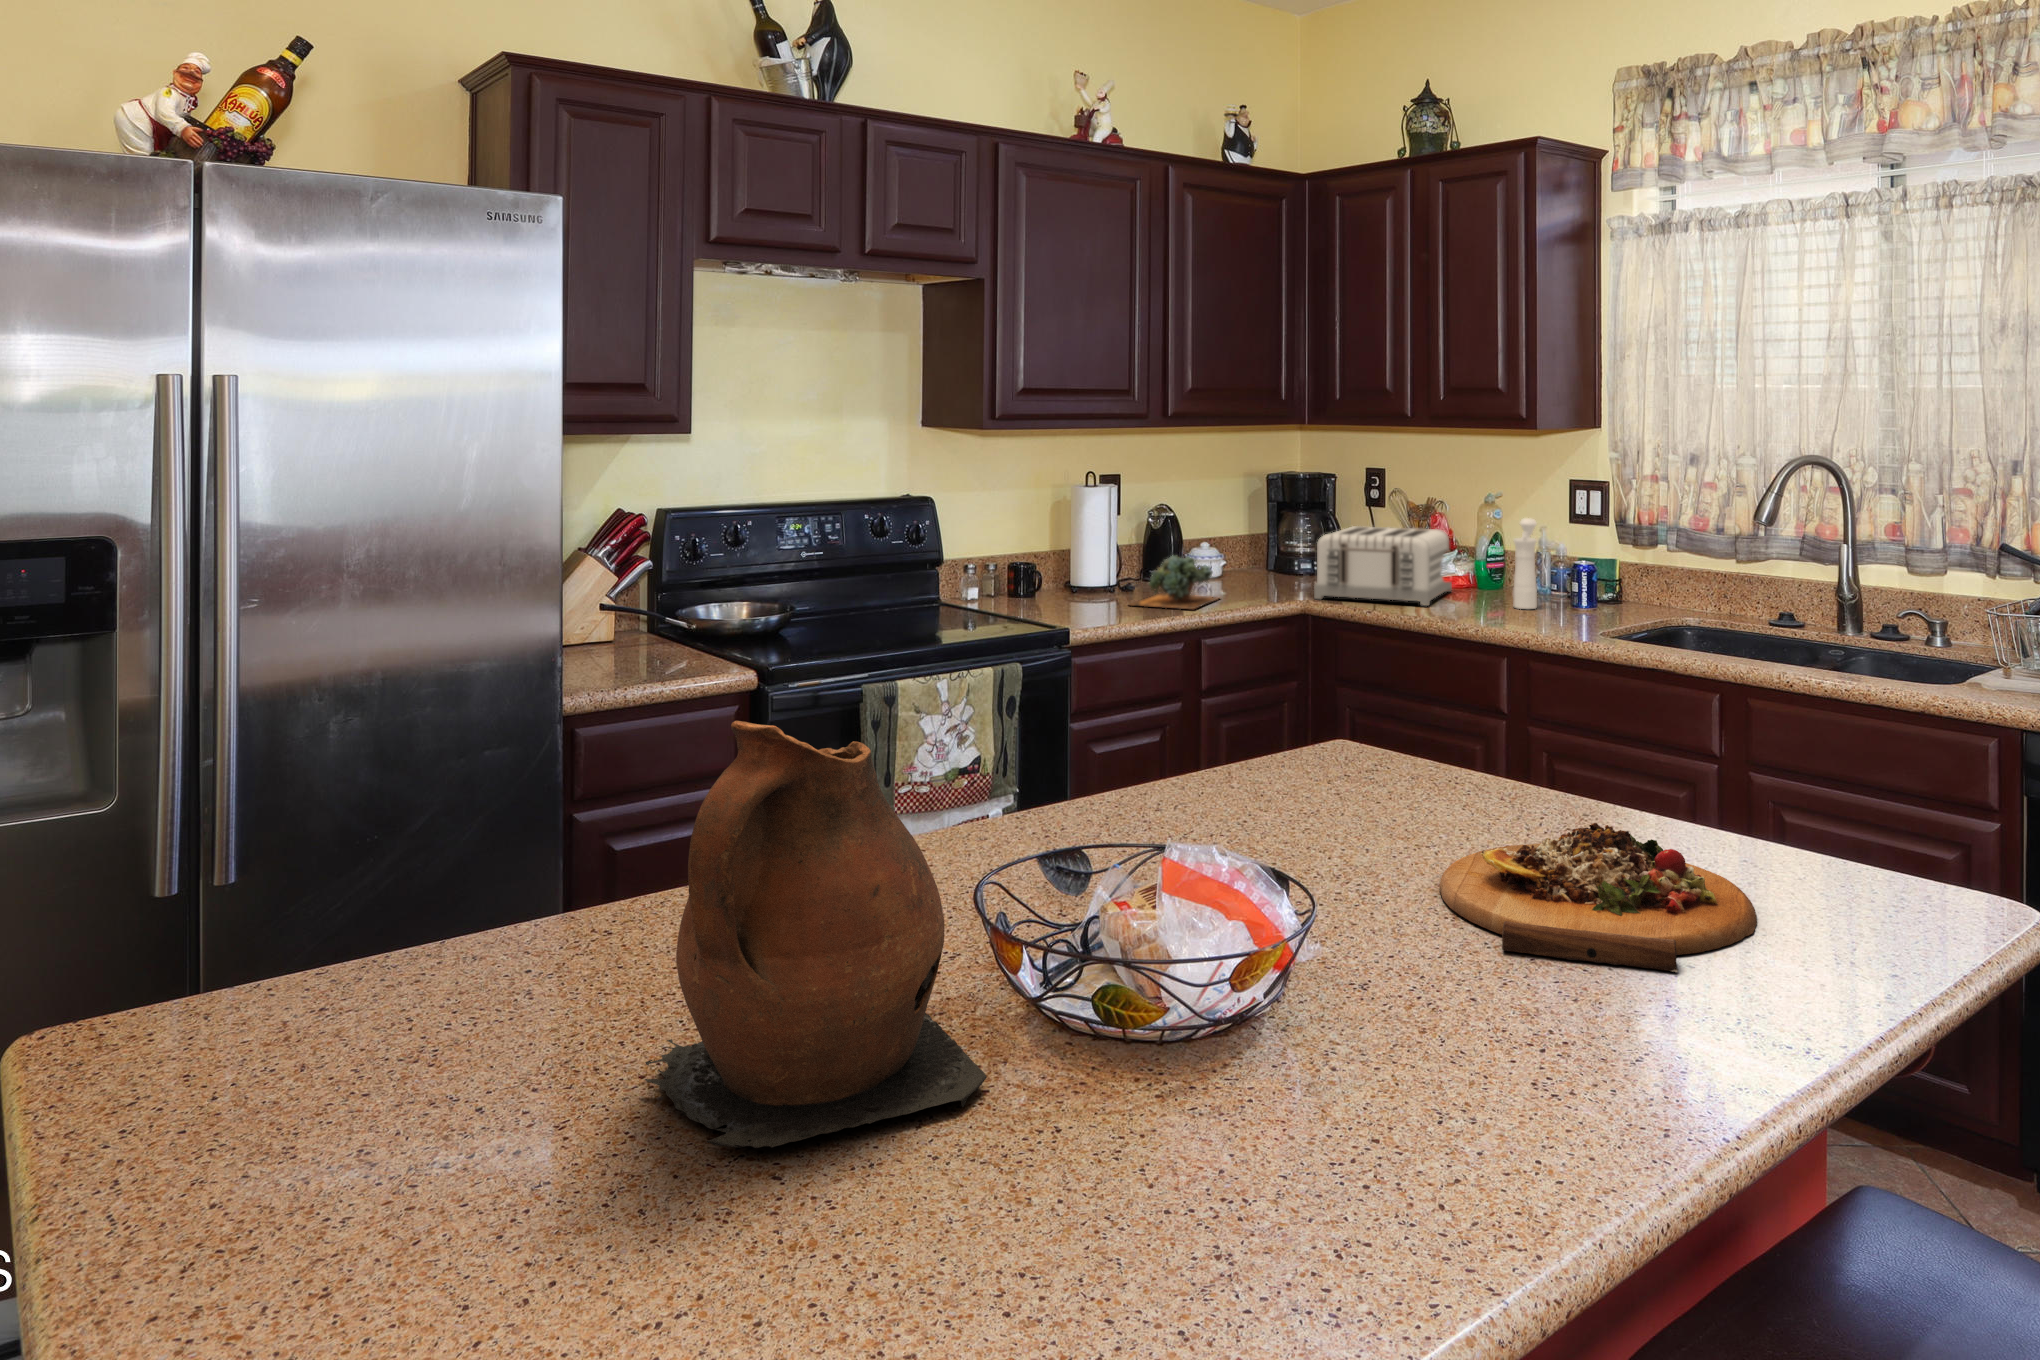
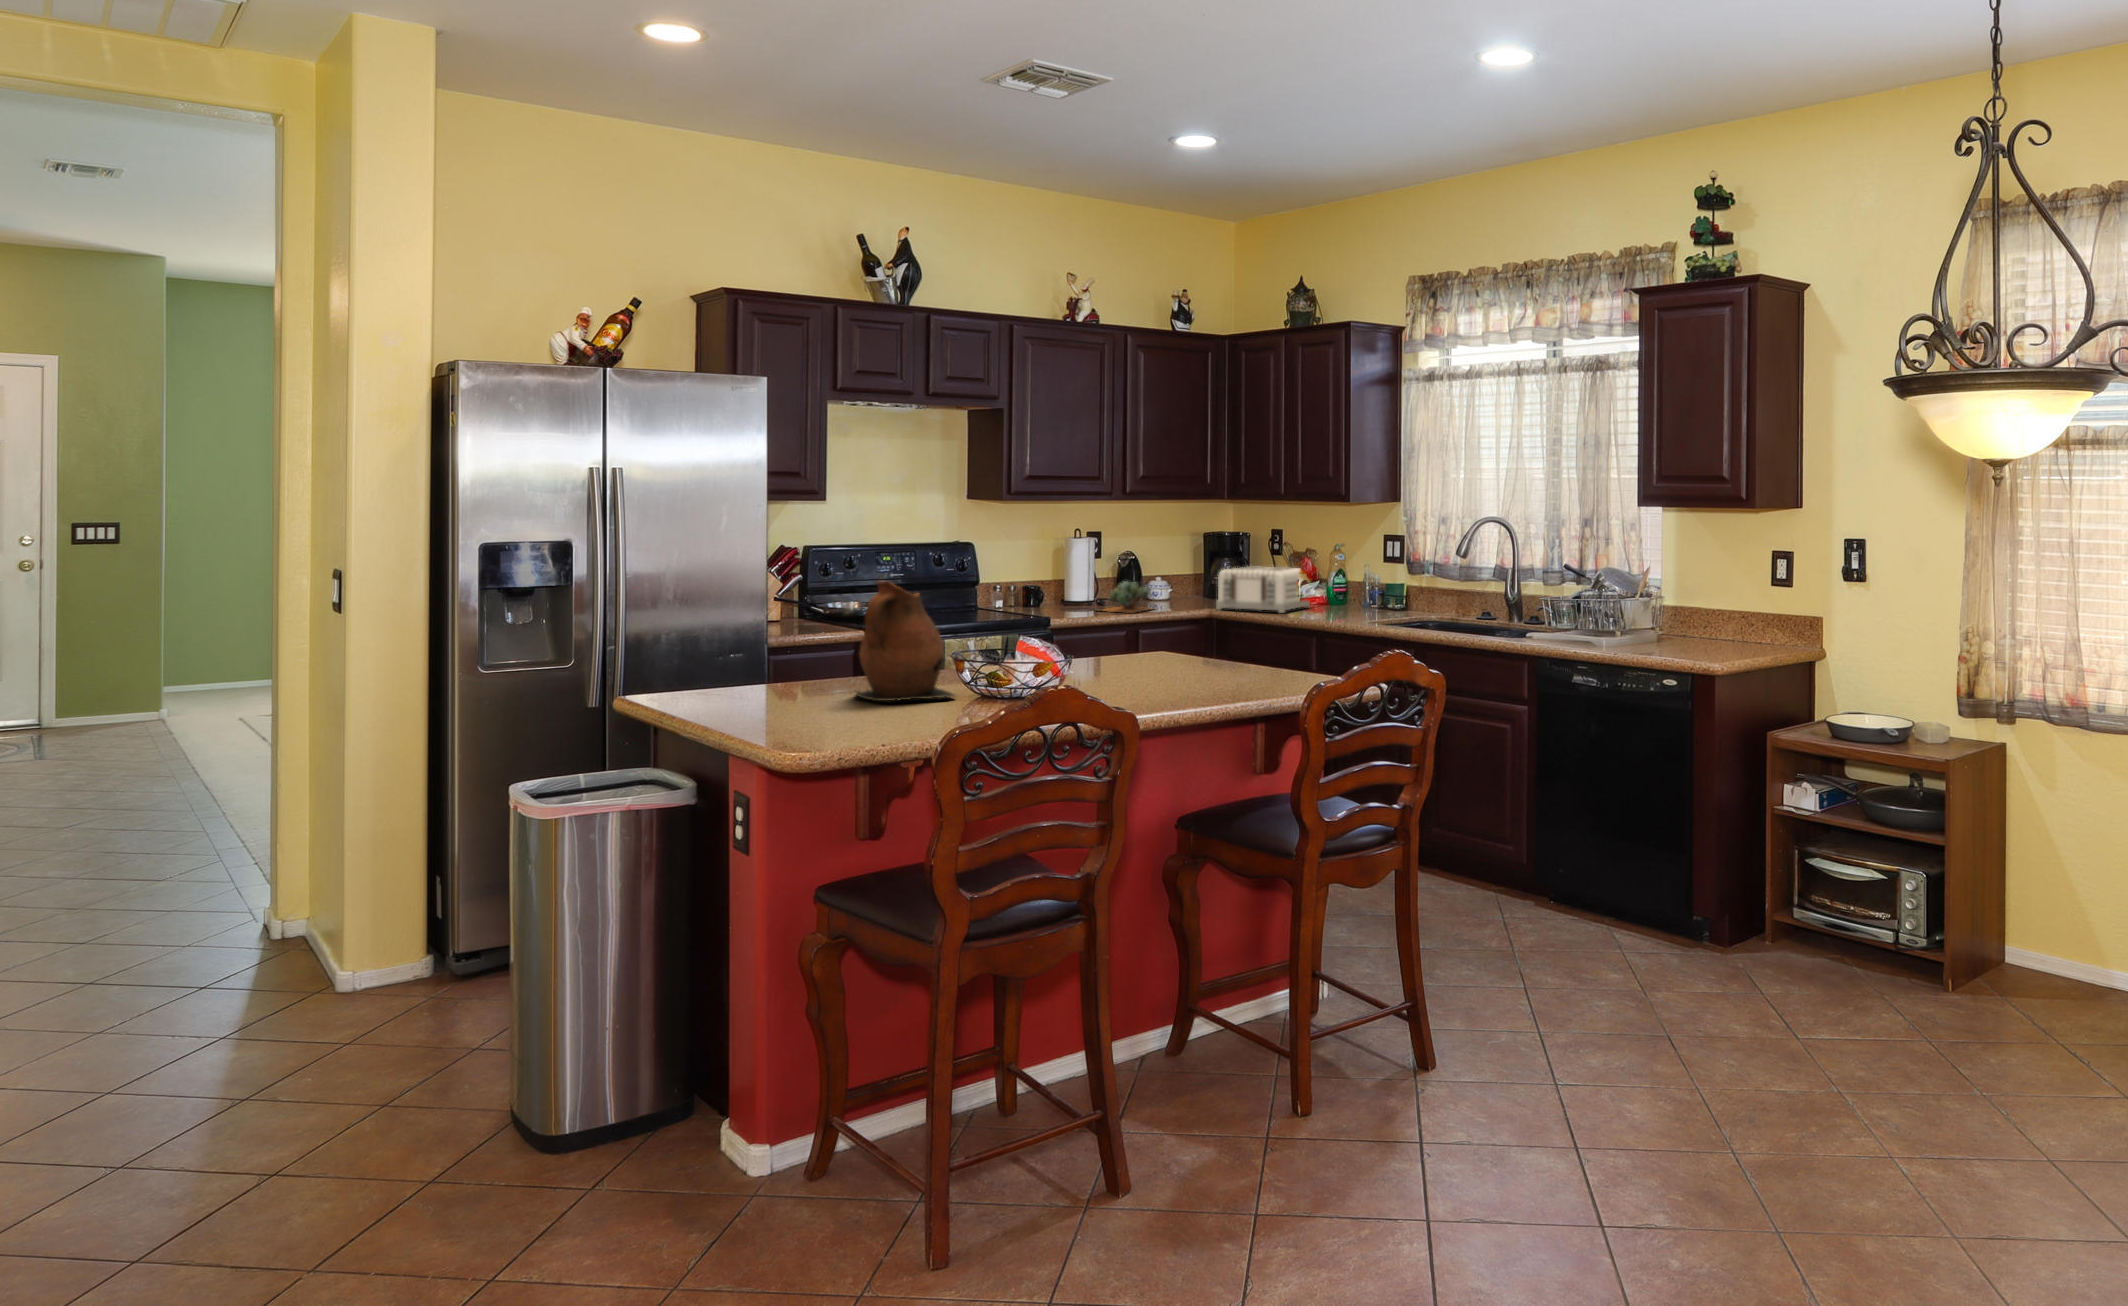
pepper mill: present [1513,518,1537,609] -> none [1337,560,1358,615]
cutting board: present [1439,823,1757,972] -> none [1147,652,1267,689]

